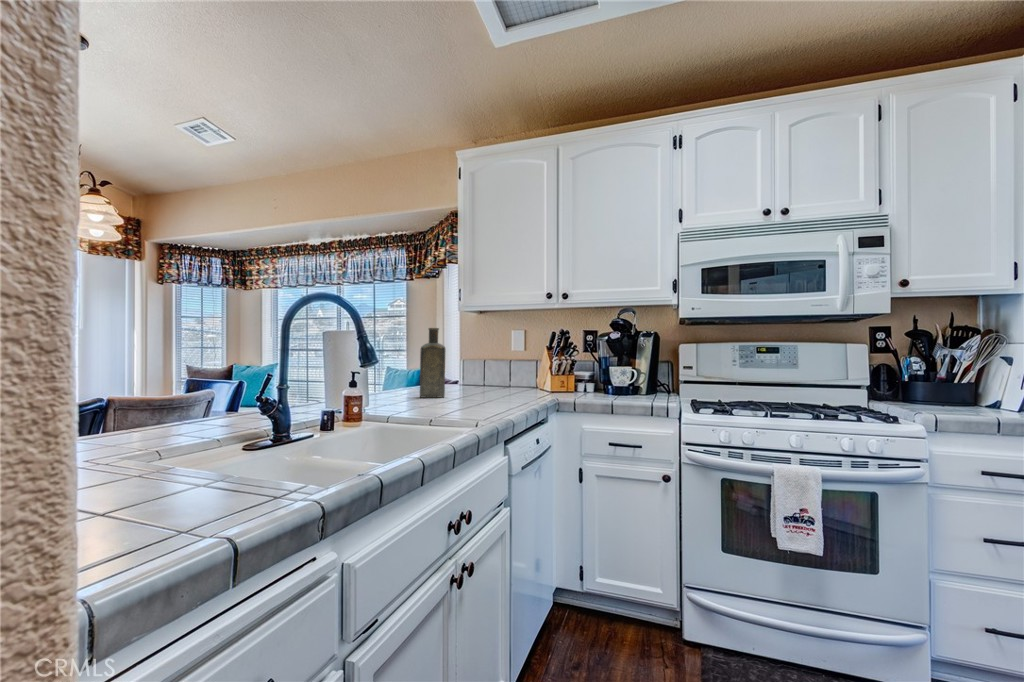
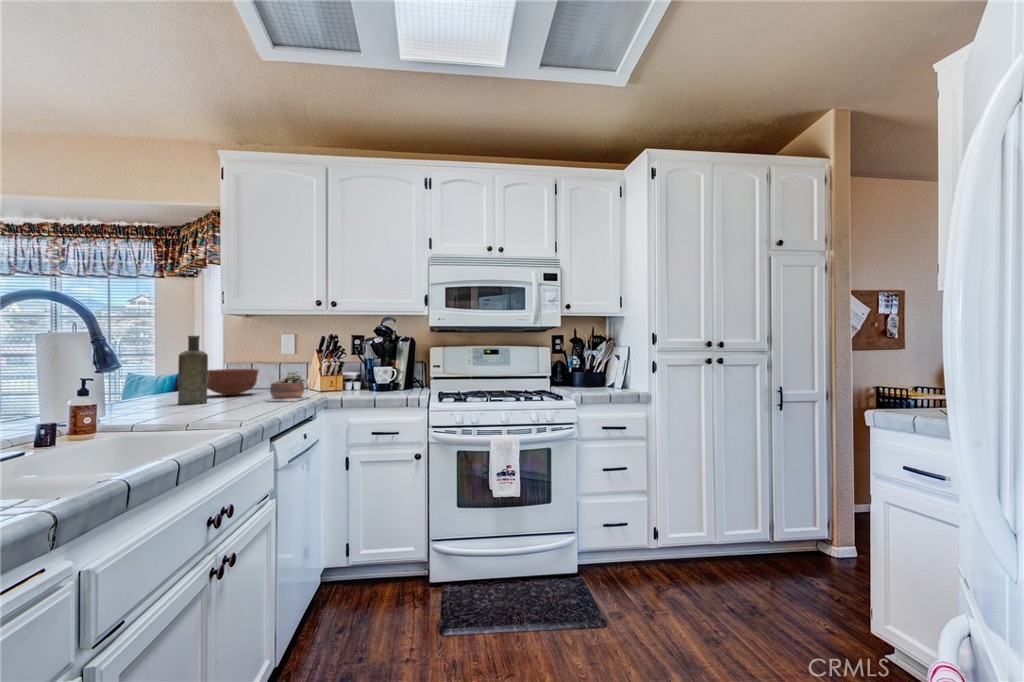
bowl: none [442,365,491,391] -> present [207,369,258,395]
succulent plant: none [496,367,544,401] -> present [263,372,310,402]

